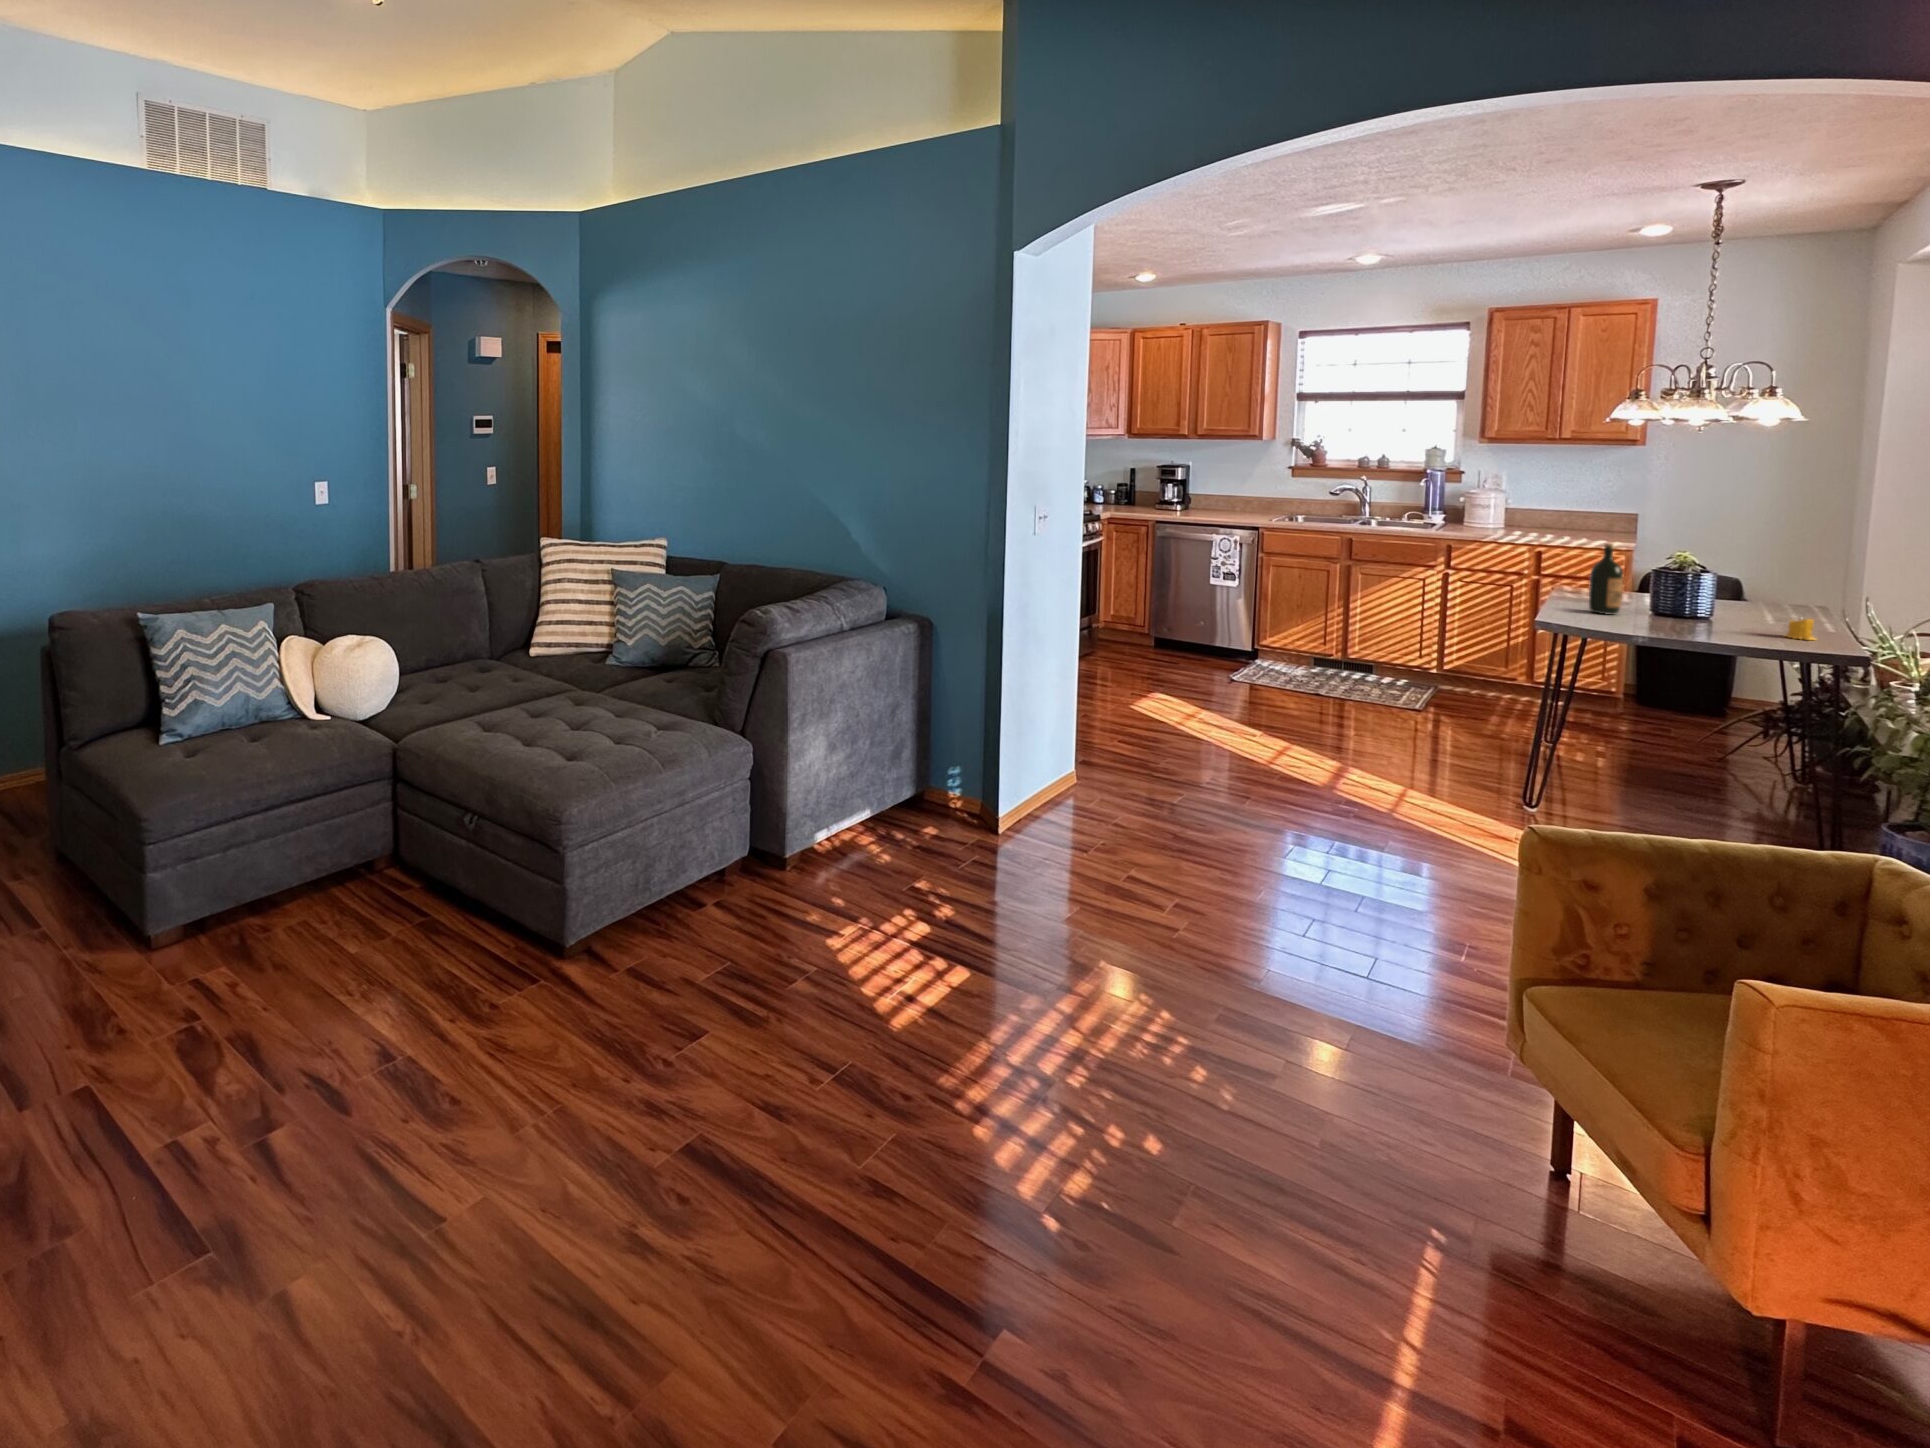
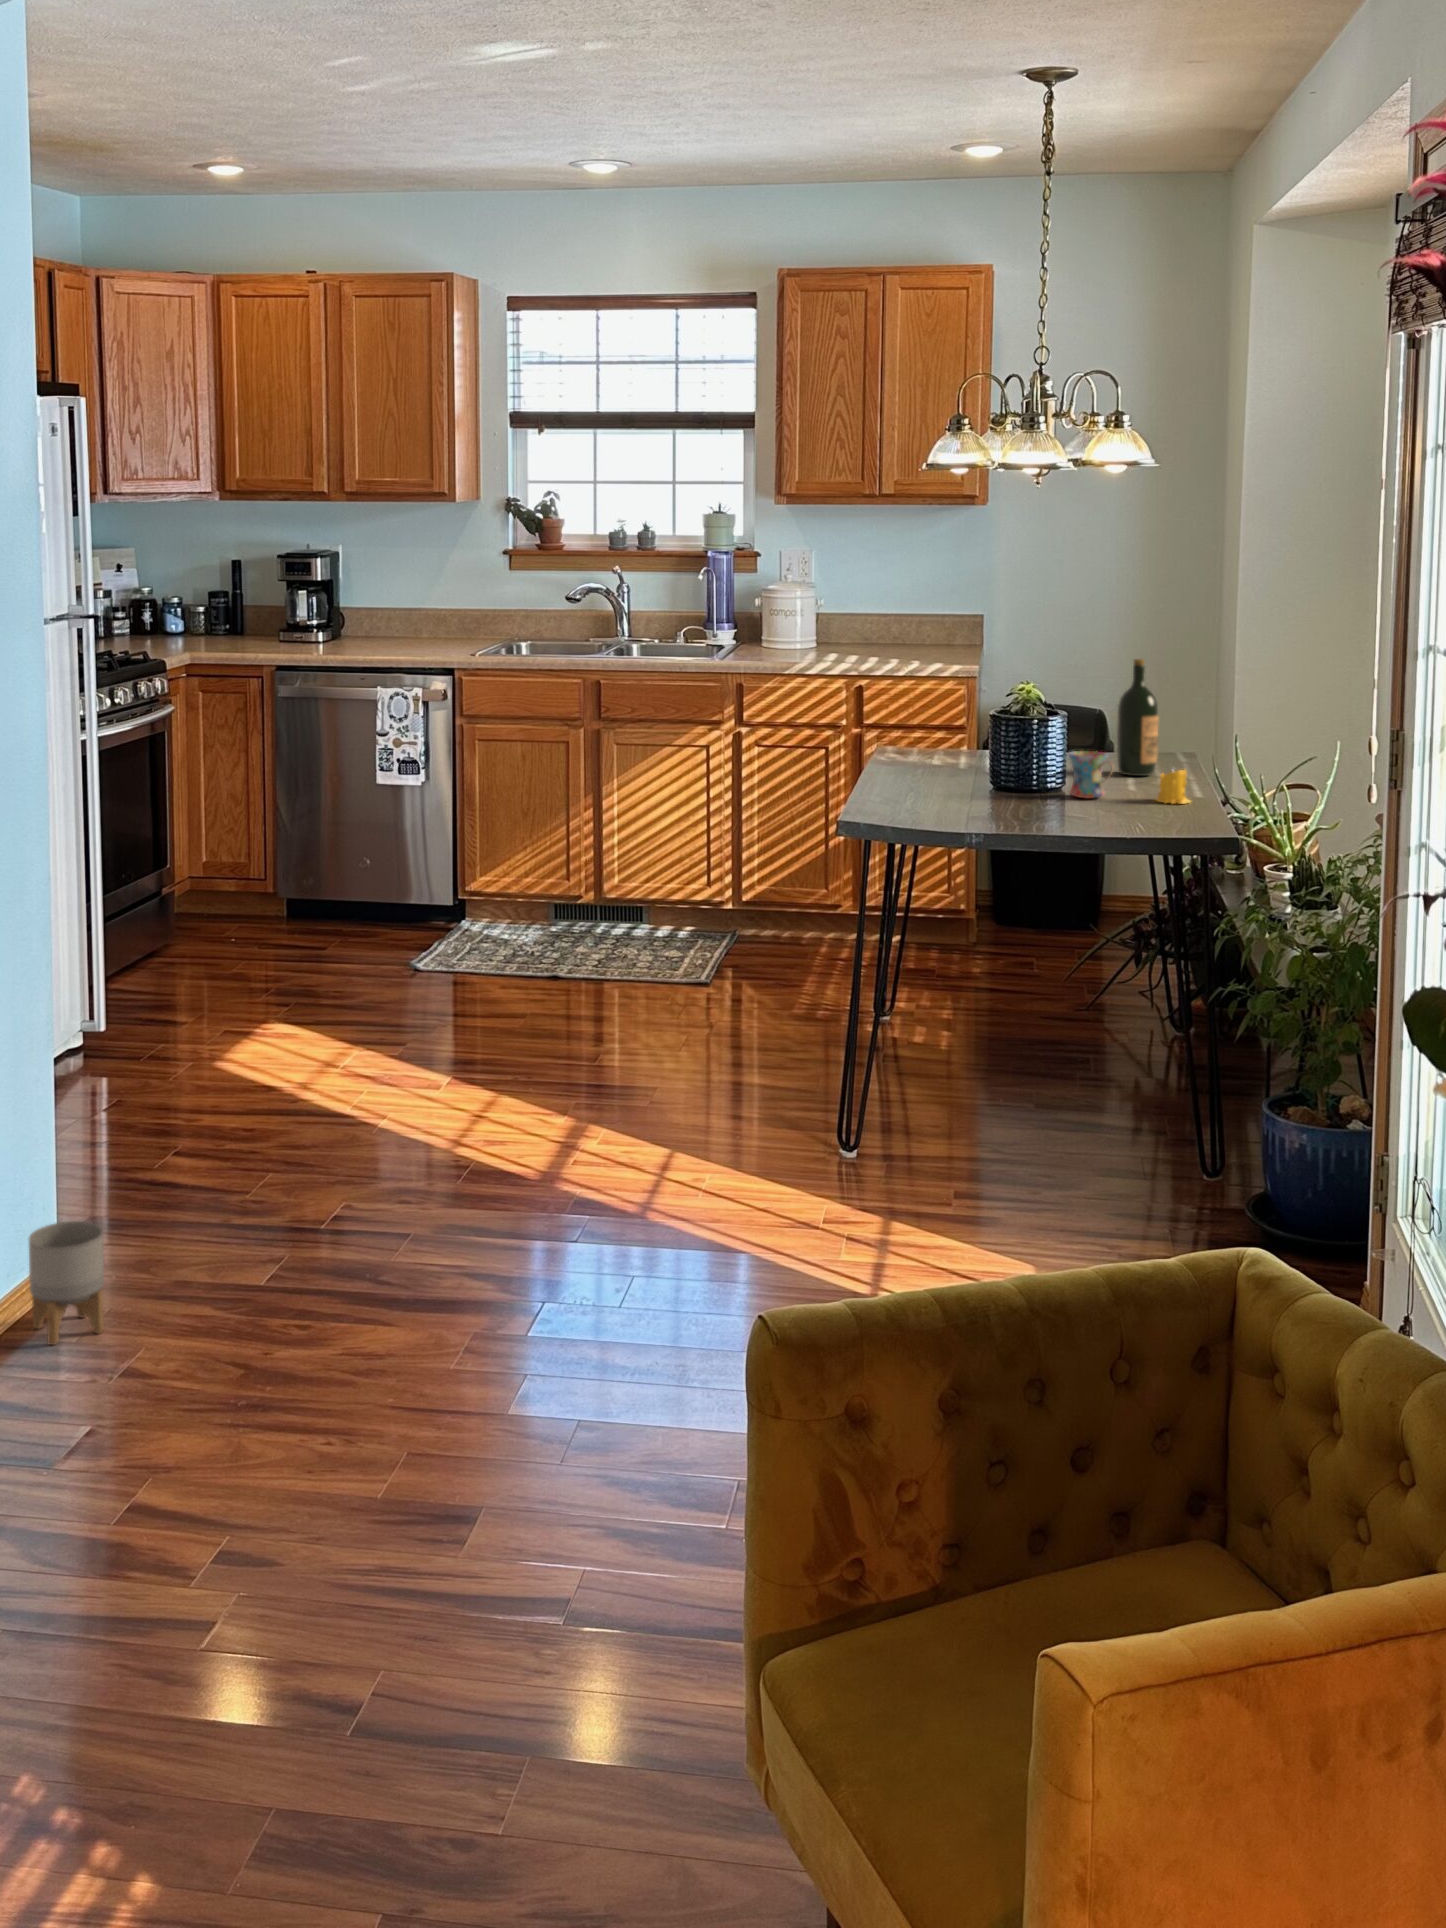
wine bottle: present [1589,544,1623,615] -> present [1117,659,1159,776]
mug: none [1709,601,1749,630] -> present [1069,751,1114,798]
planter: none [1068,757,1102,807] -> present [28,1221,104,1345]

